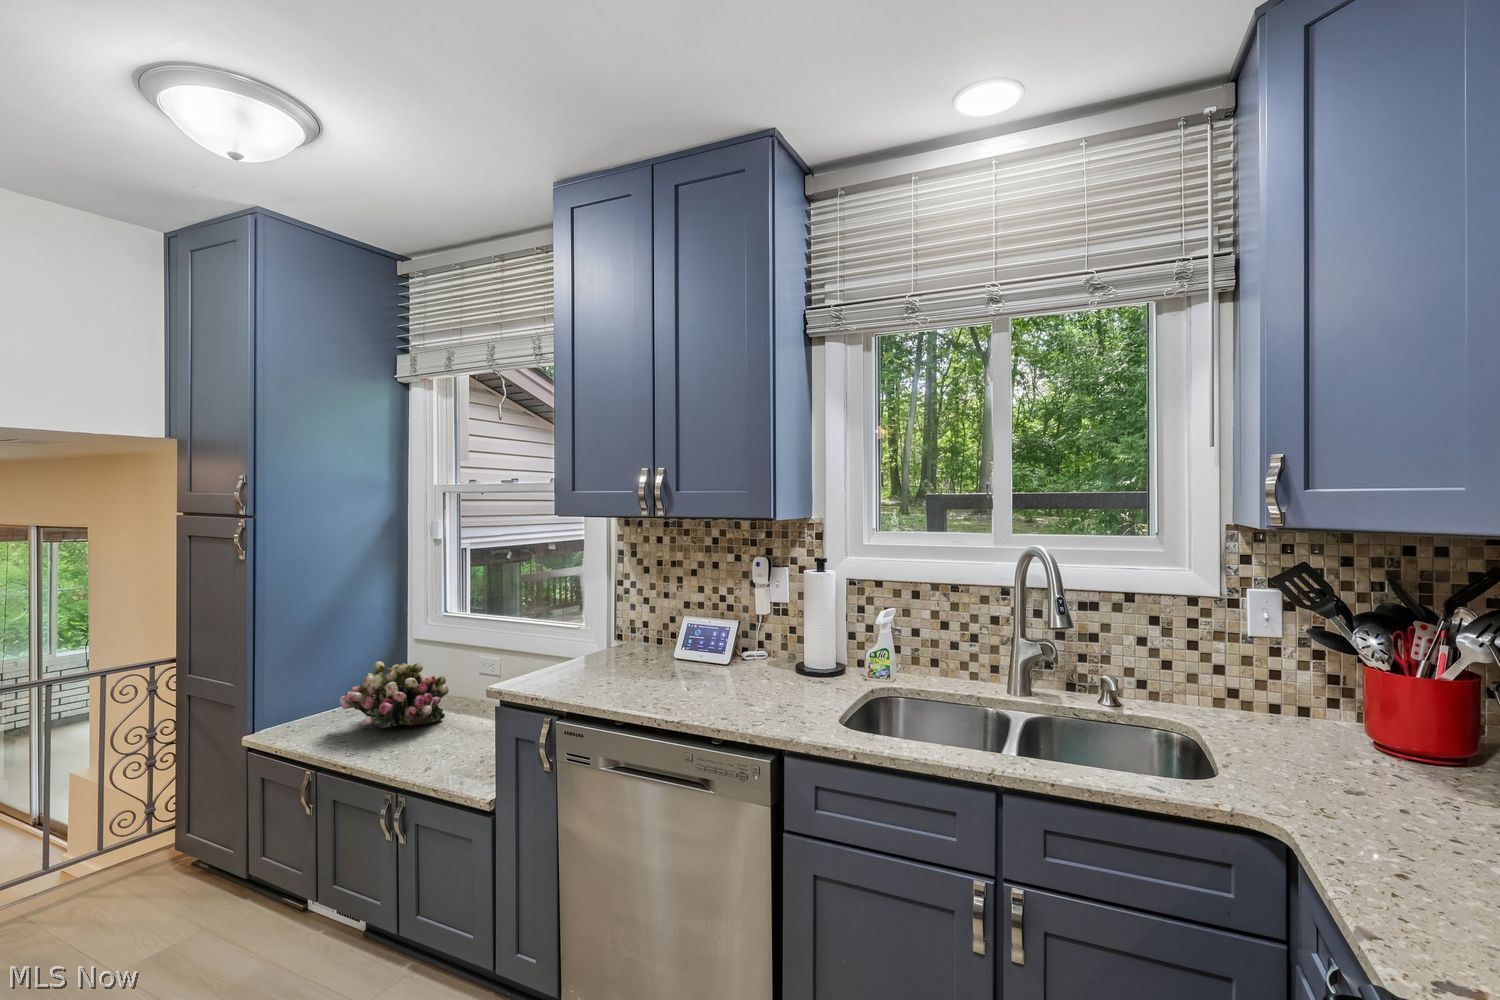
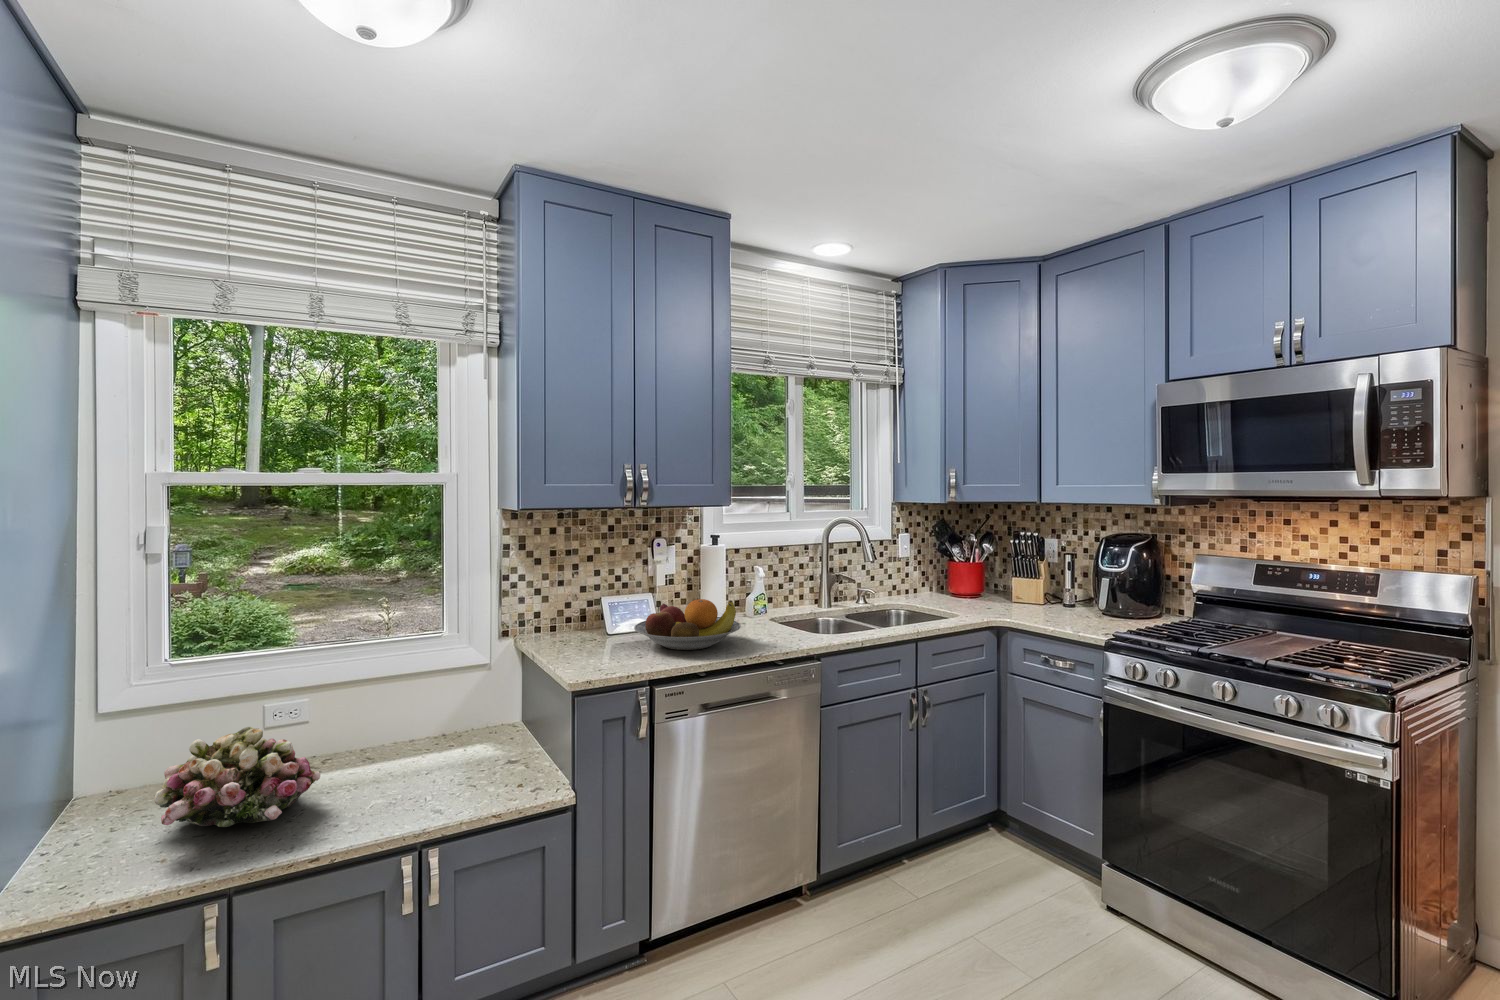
fruit bowl: none [617,631,746,691] -> present [634,599,741,650]

